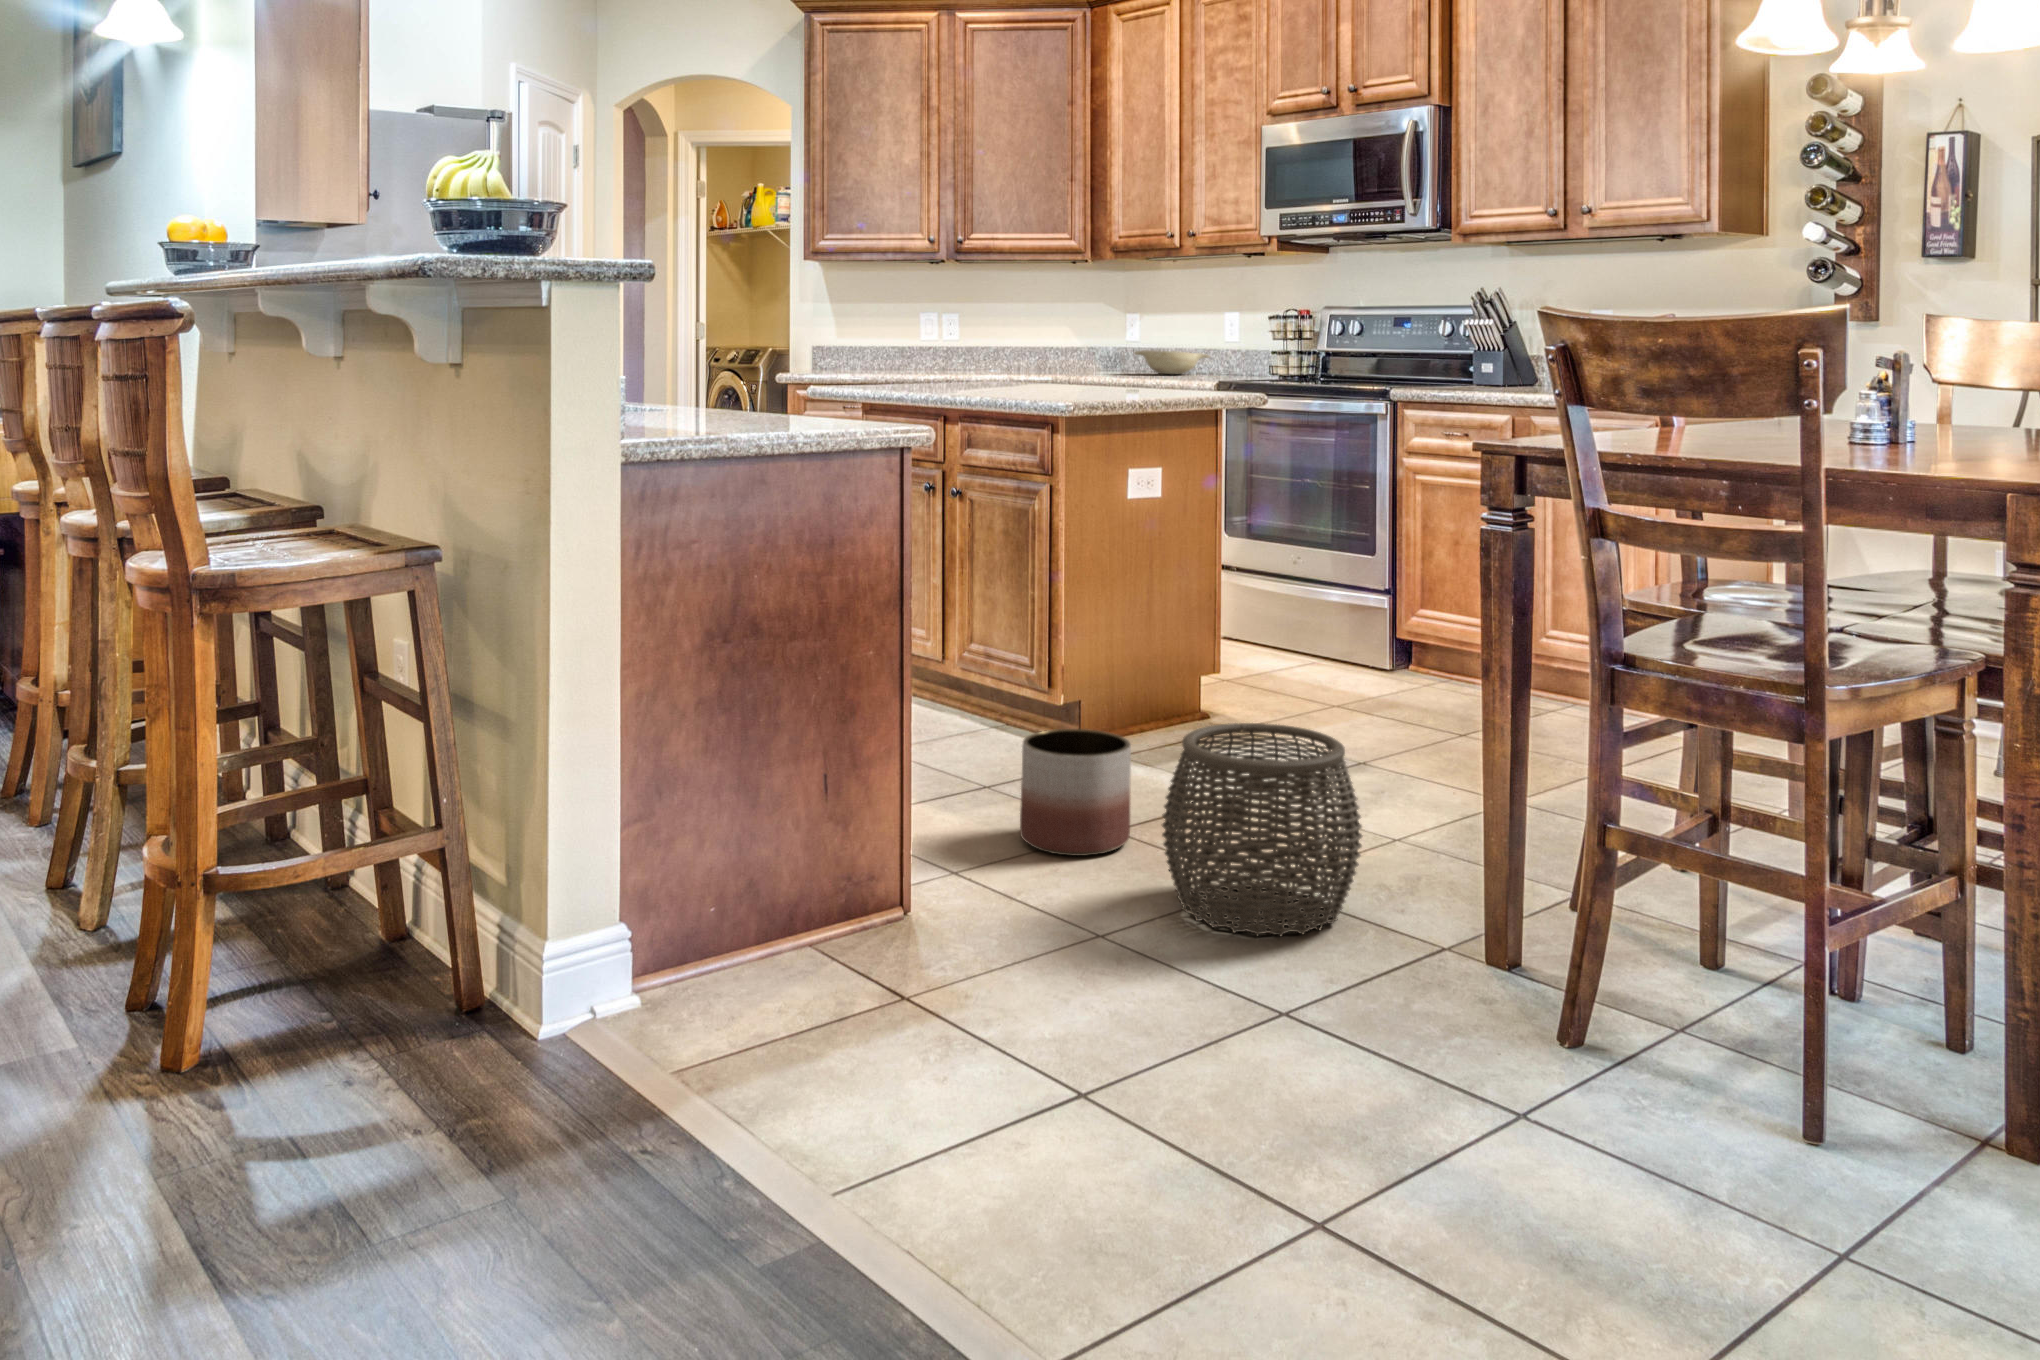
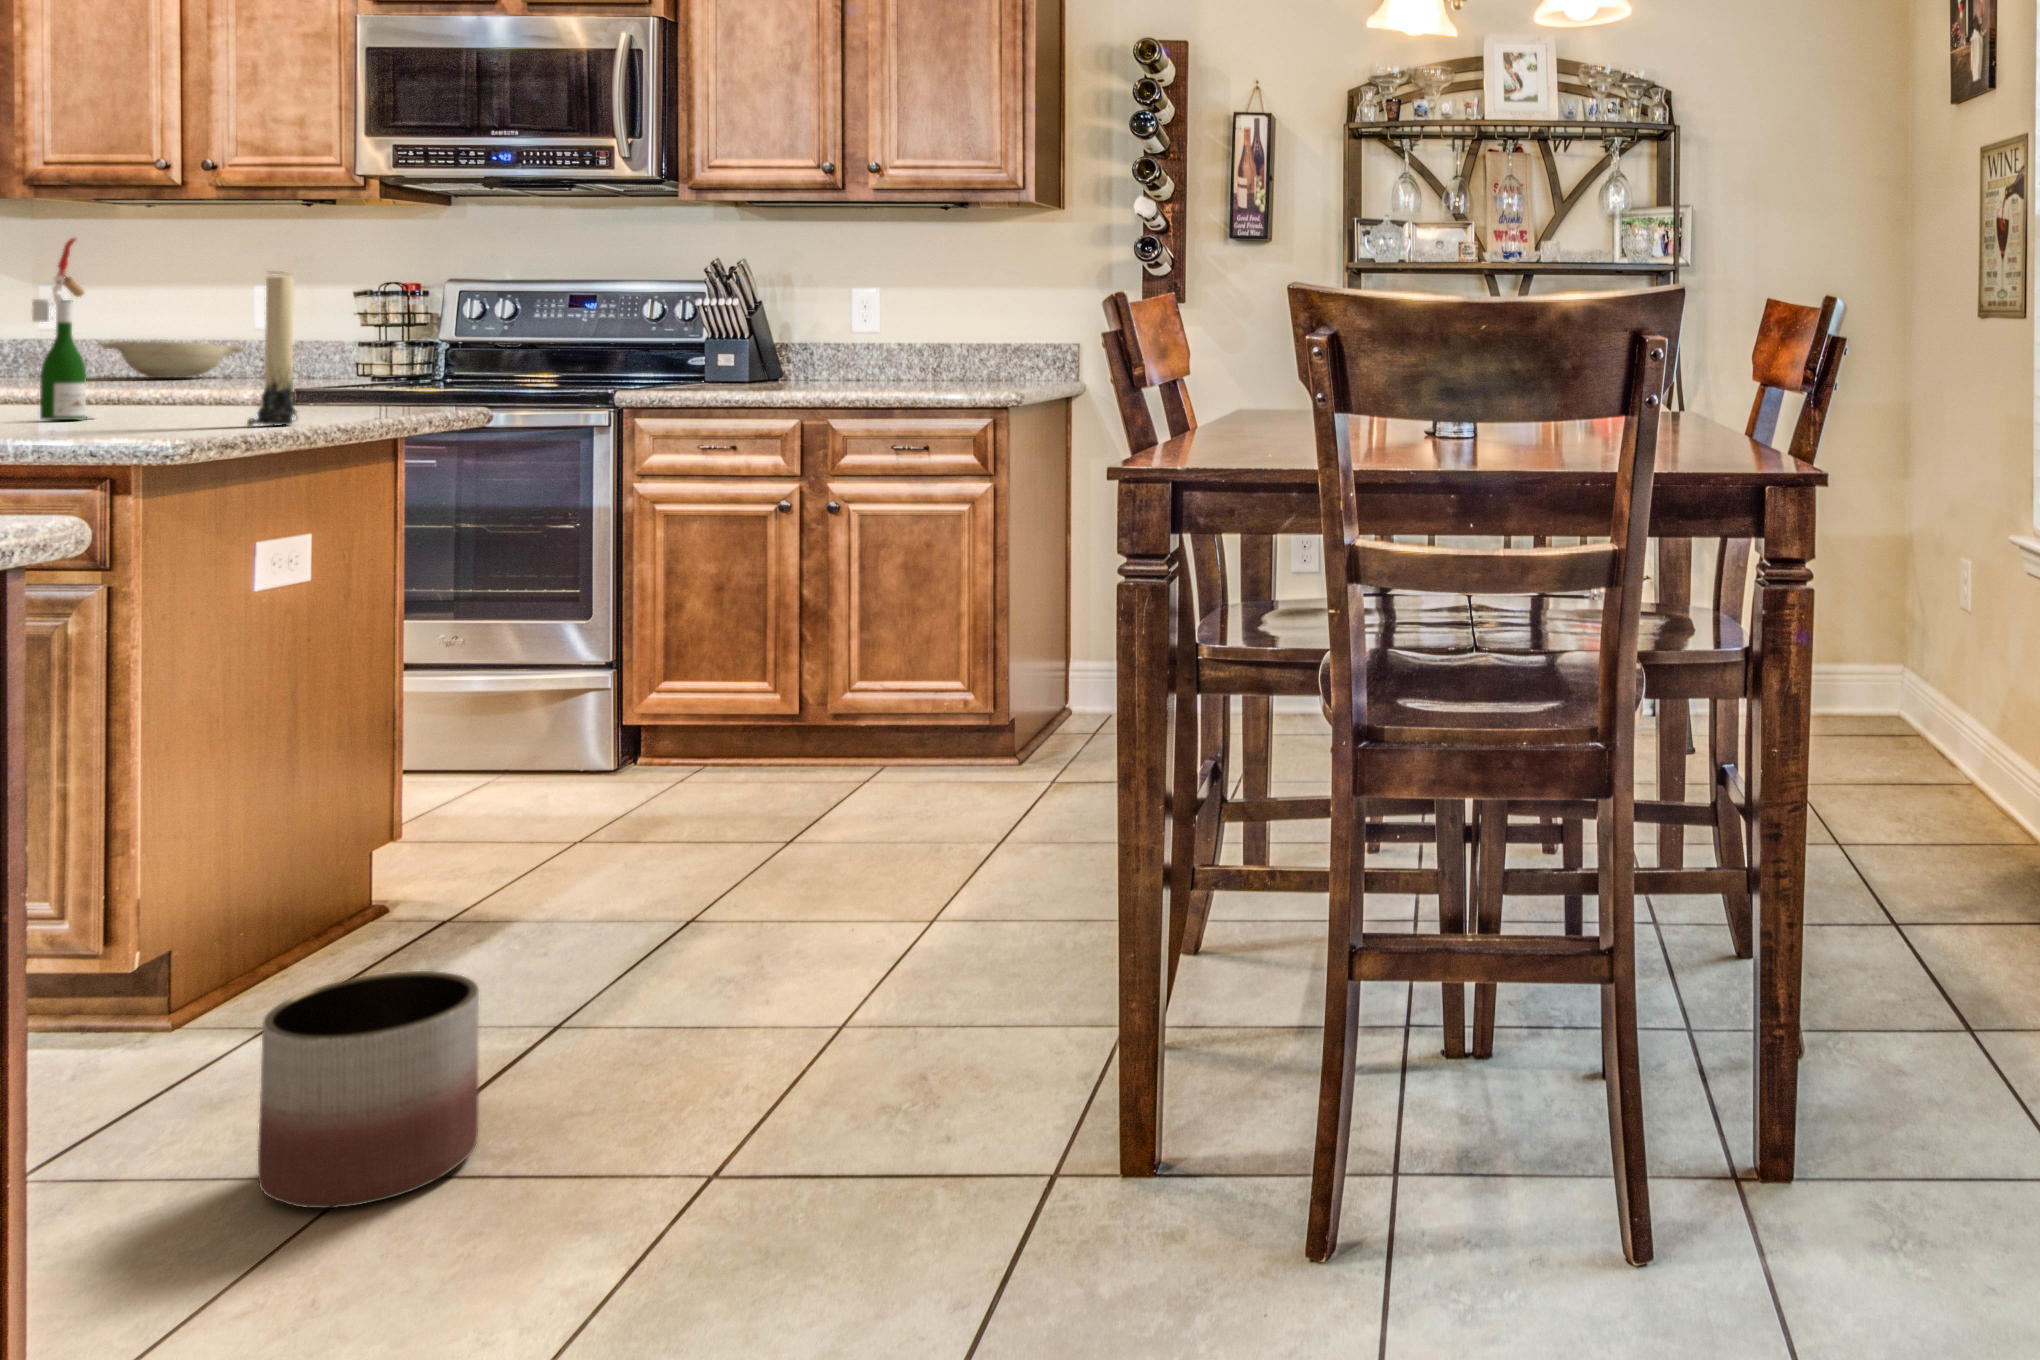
wine bottle: none [1035,288,1065,396] -> present [32,238,88,420]
candle: none [1115,305,1143,402] -> present [247,271,297,426]
woven basket: present [1162,723,1362,936] -> none [624,892,948,1235]

